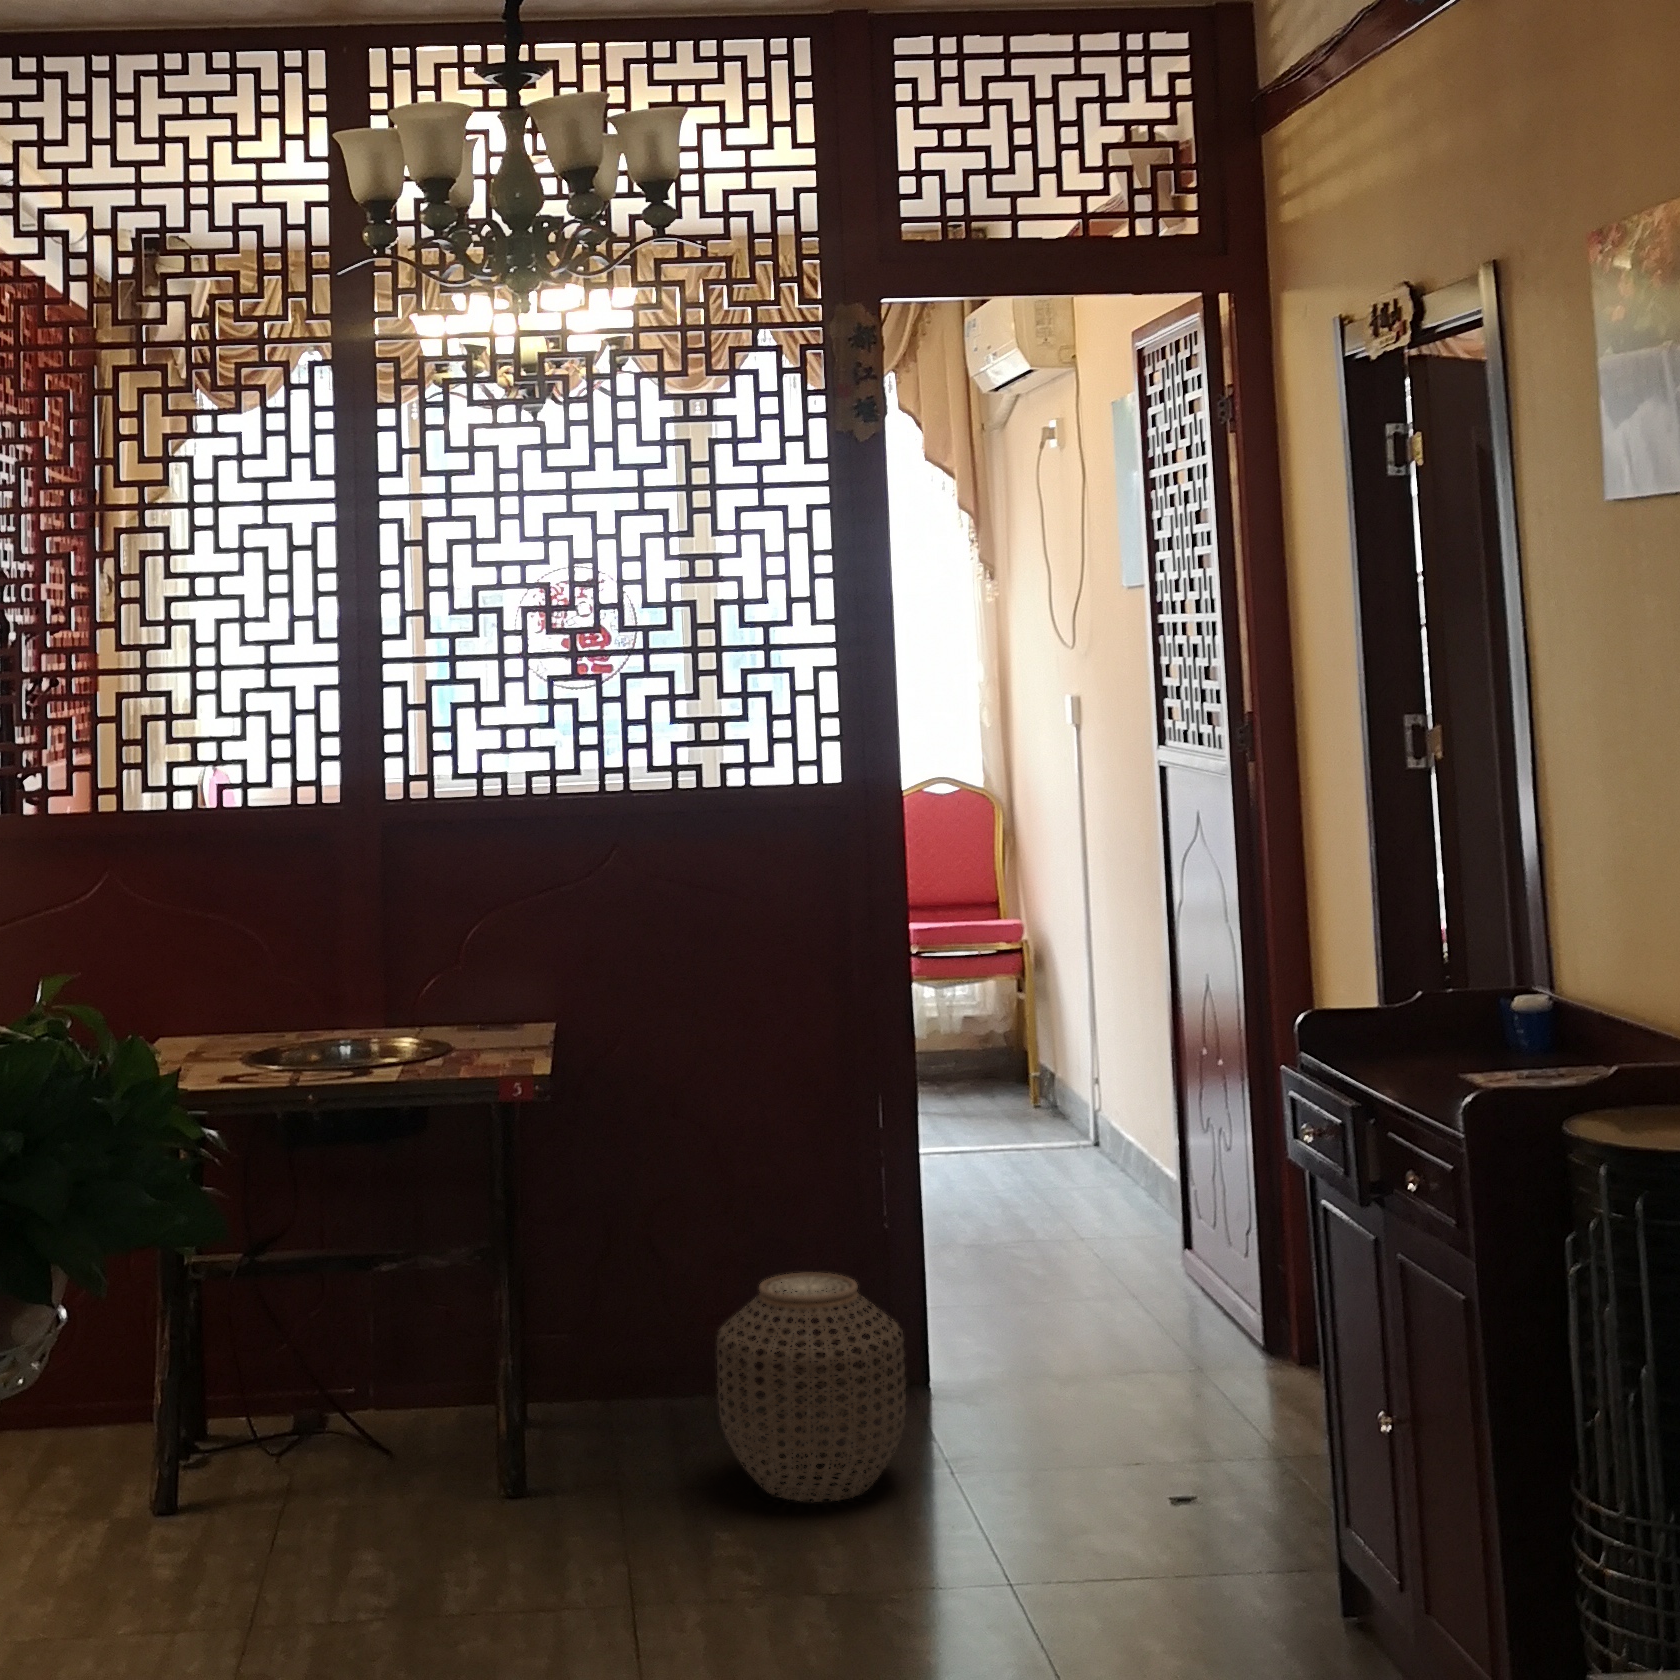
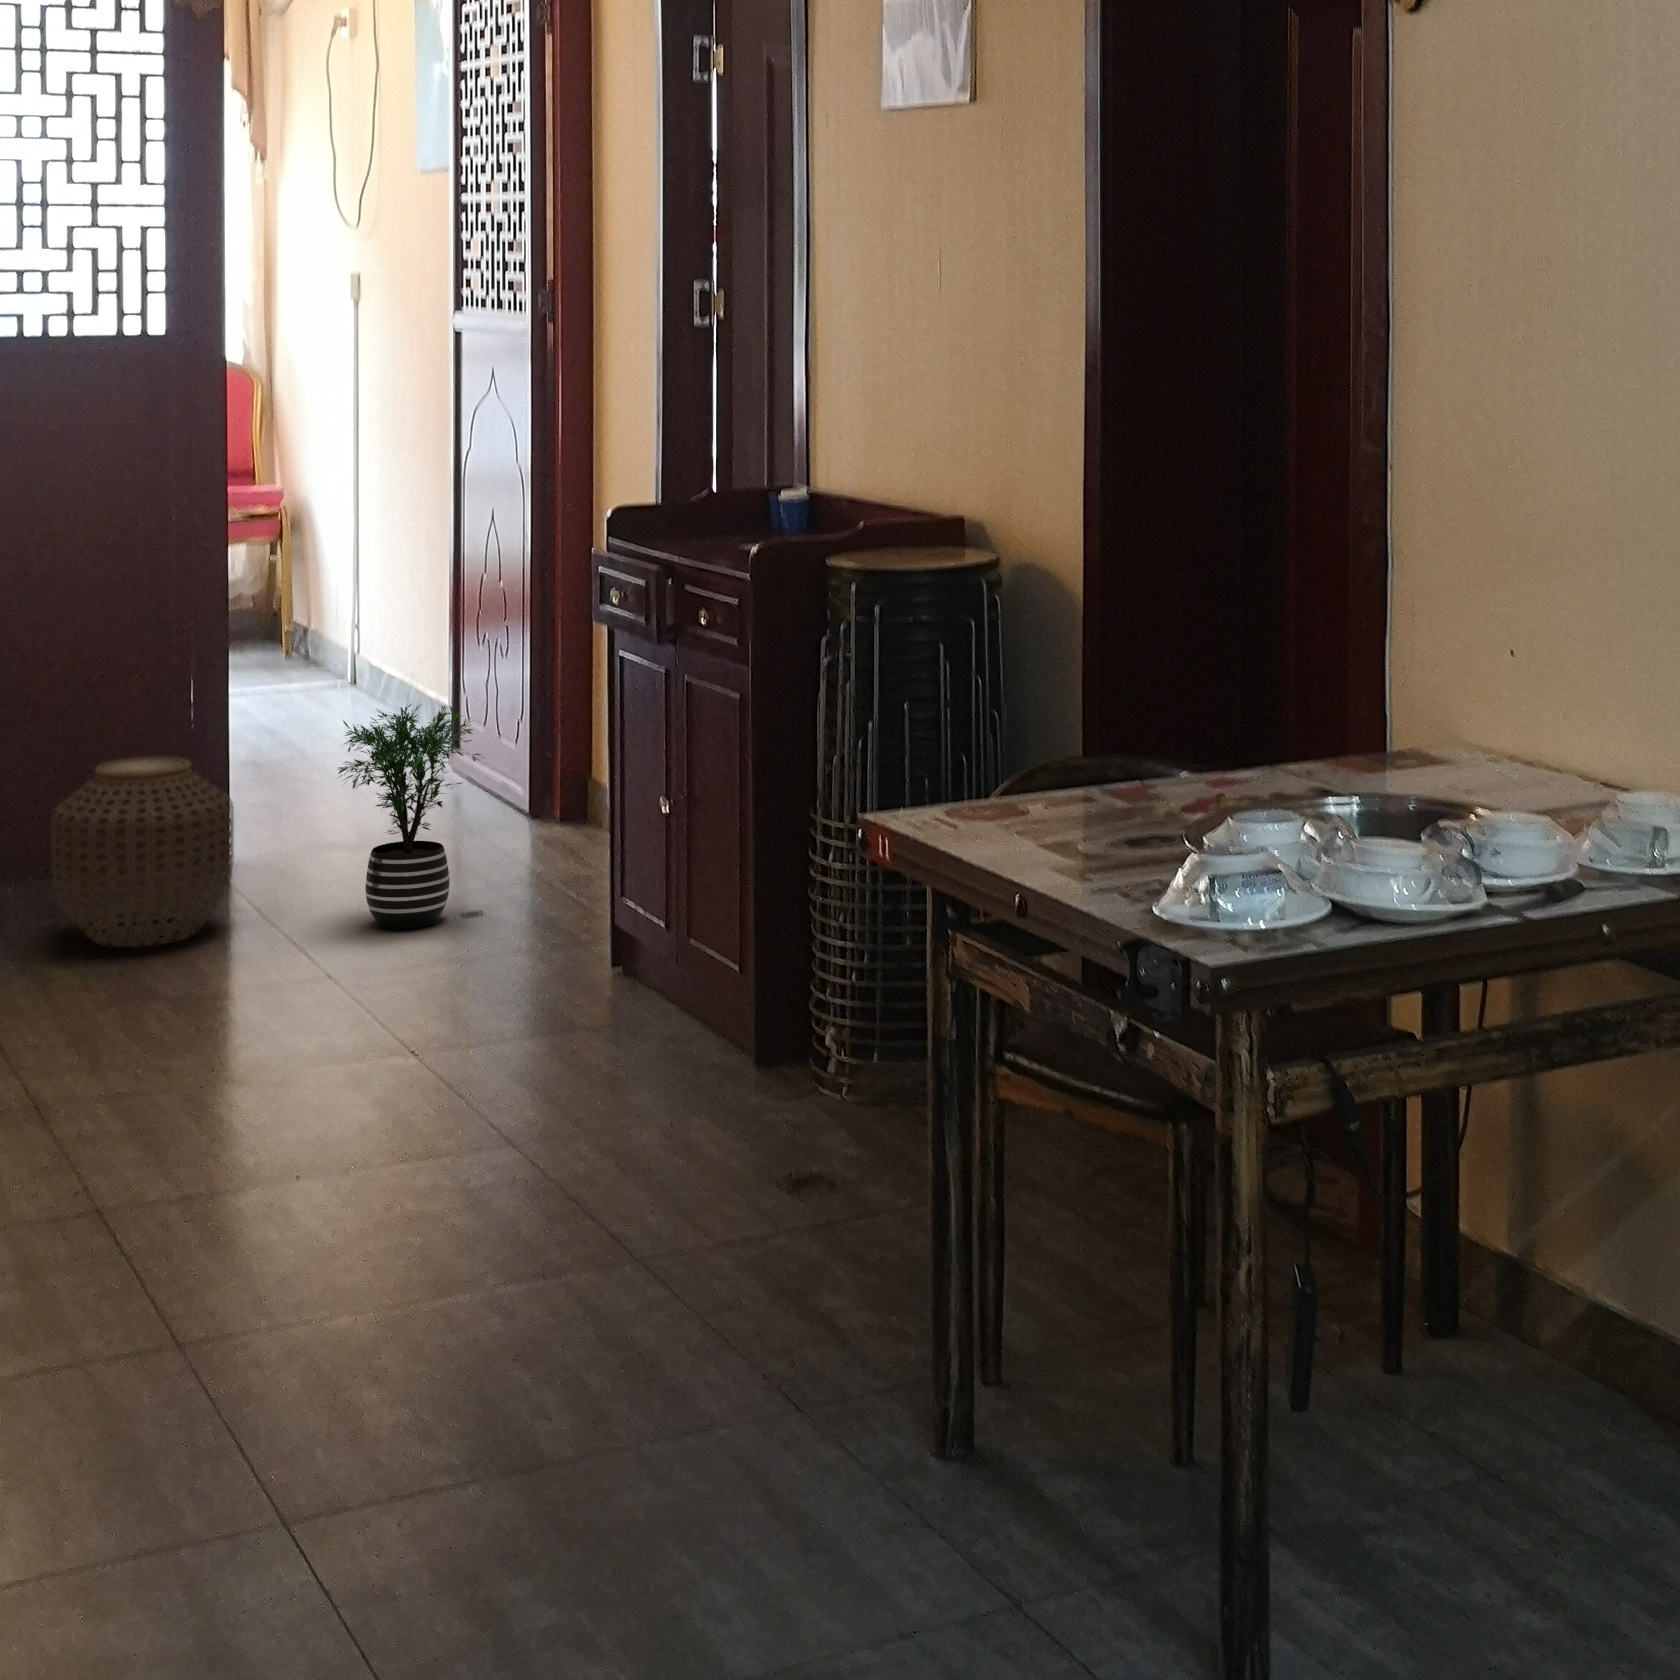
potted plant: none [1005,1230,1178,1516] -> present [338,704,483,929]

